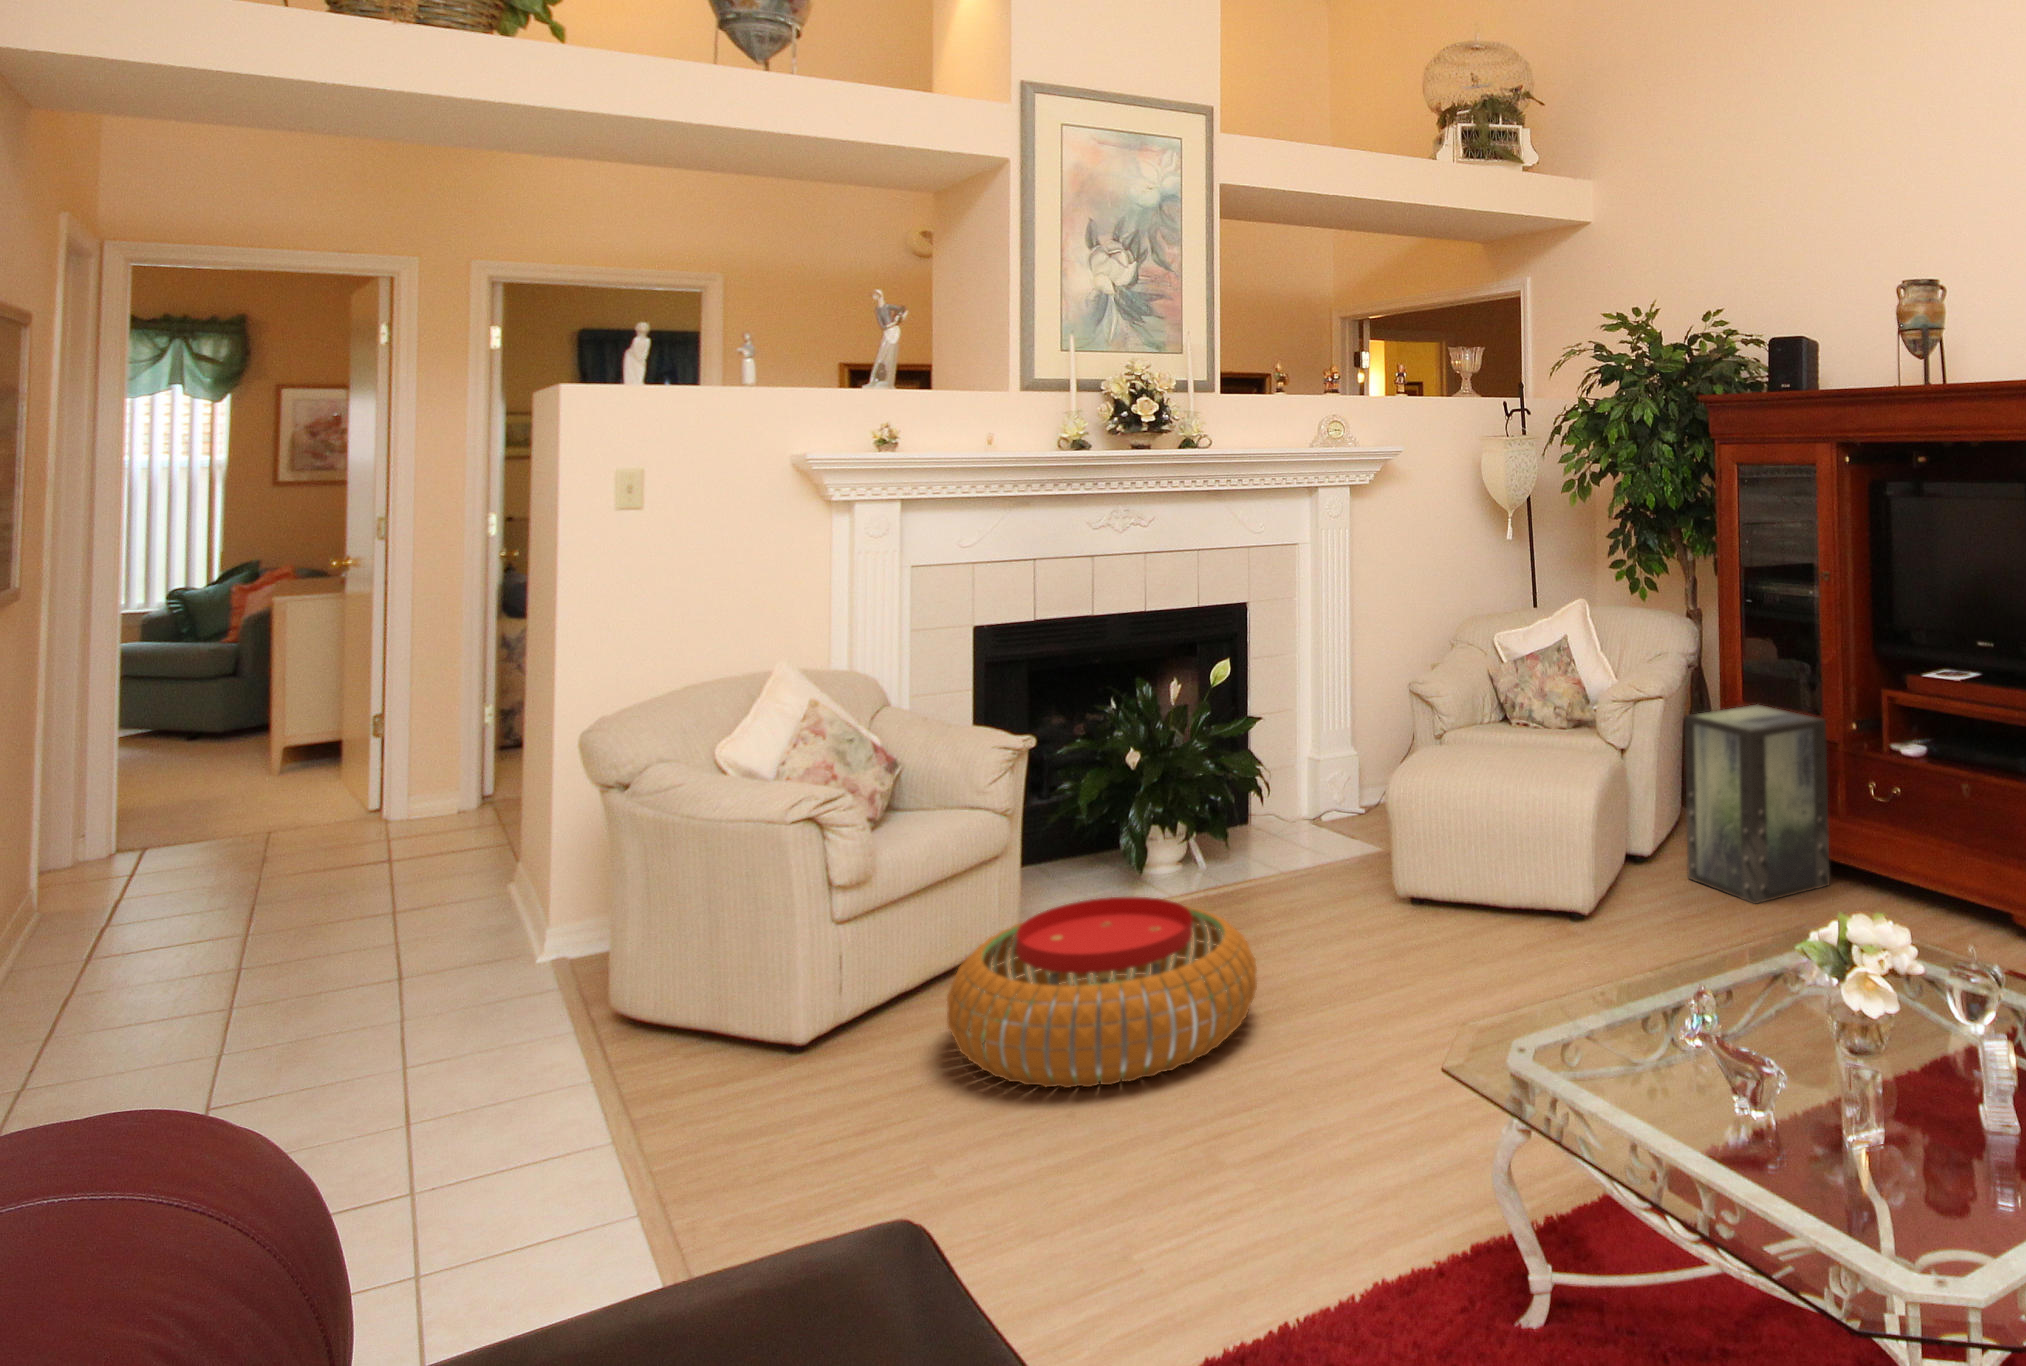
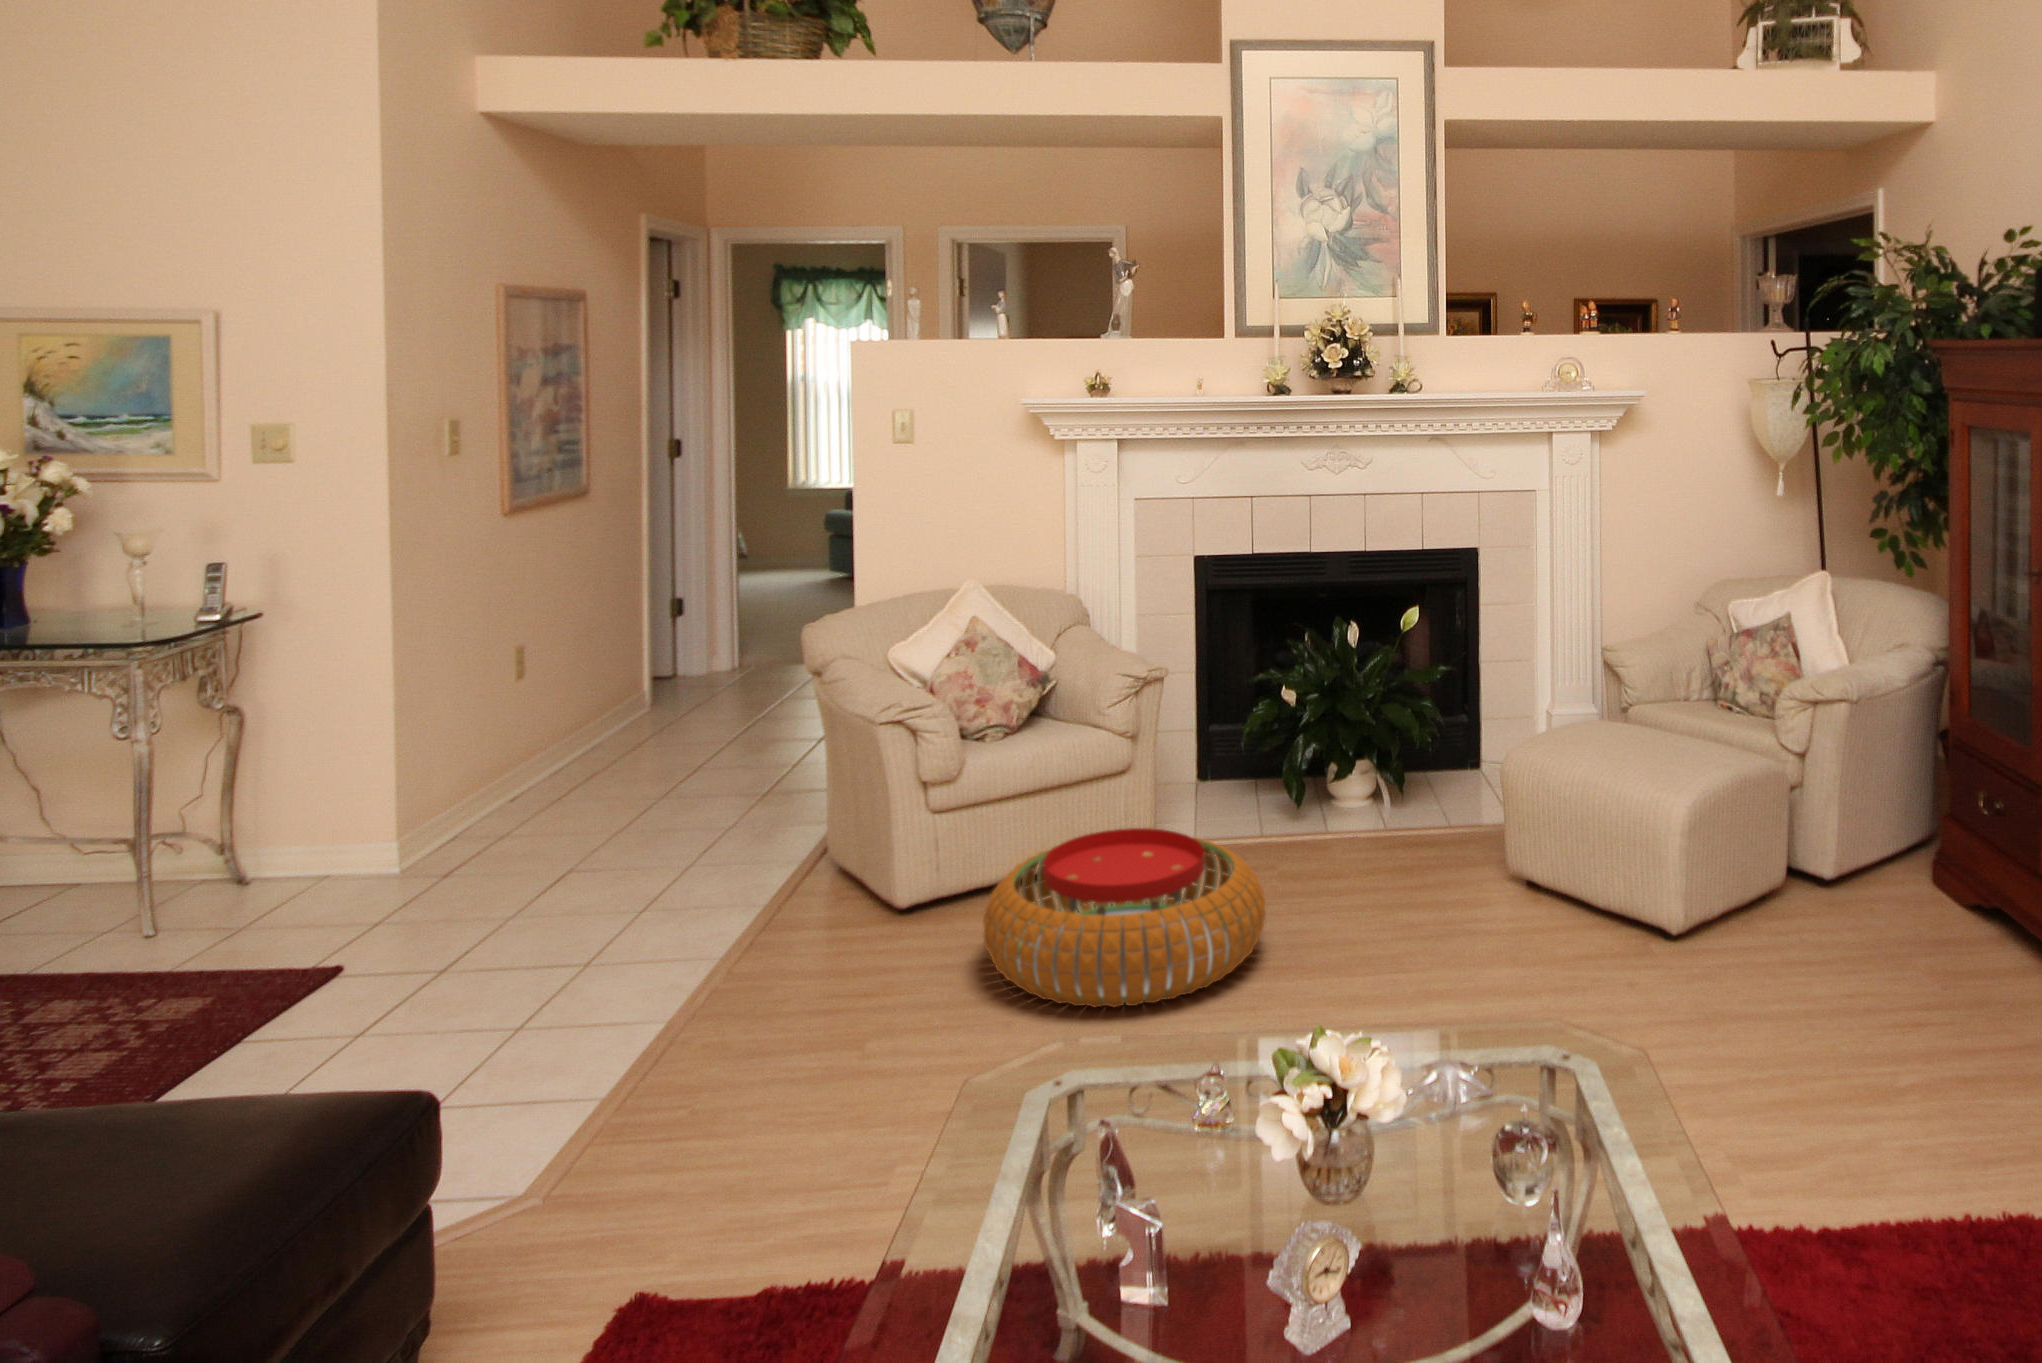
storage box: present [1685,705,1830,904] -> none [1852,725,2027,969]

